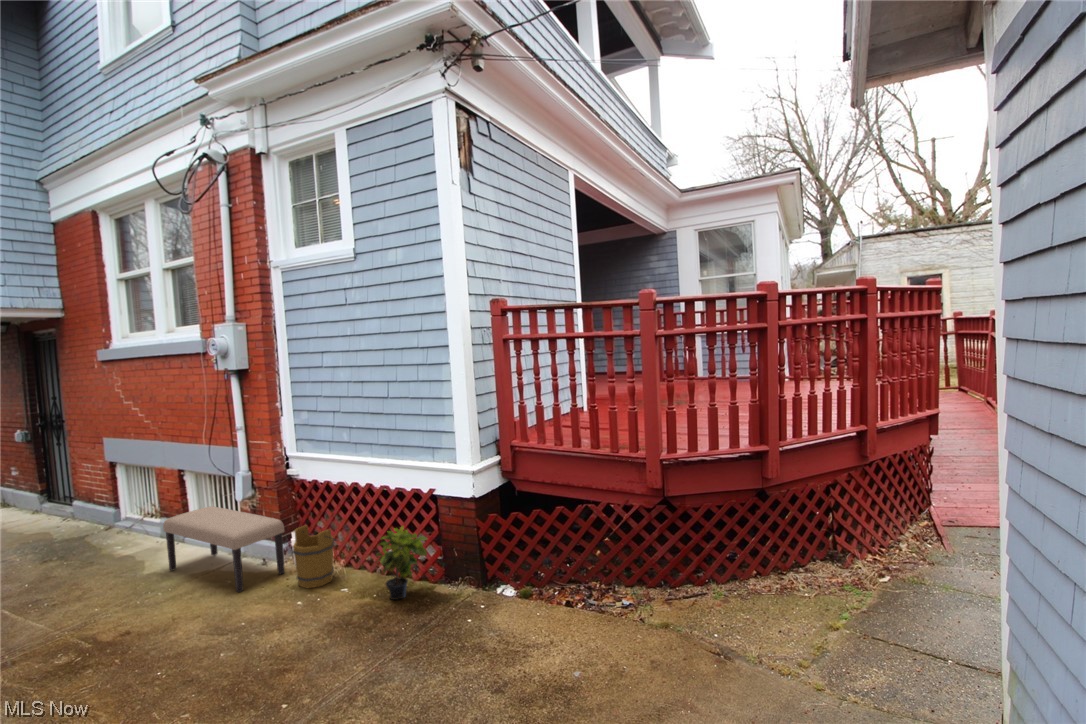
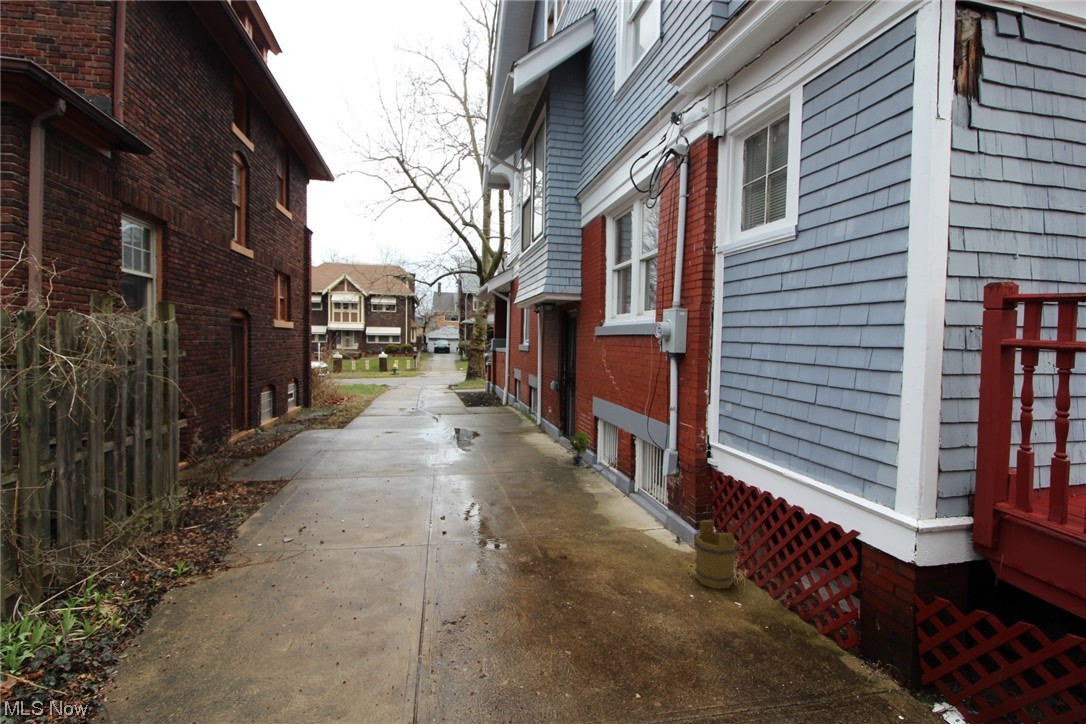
bench: present [163,506,285,592] -> none [607,473,695,562]
potted plant: present [377,526,427,600] -> present [569,431,591,466]

